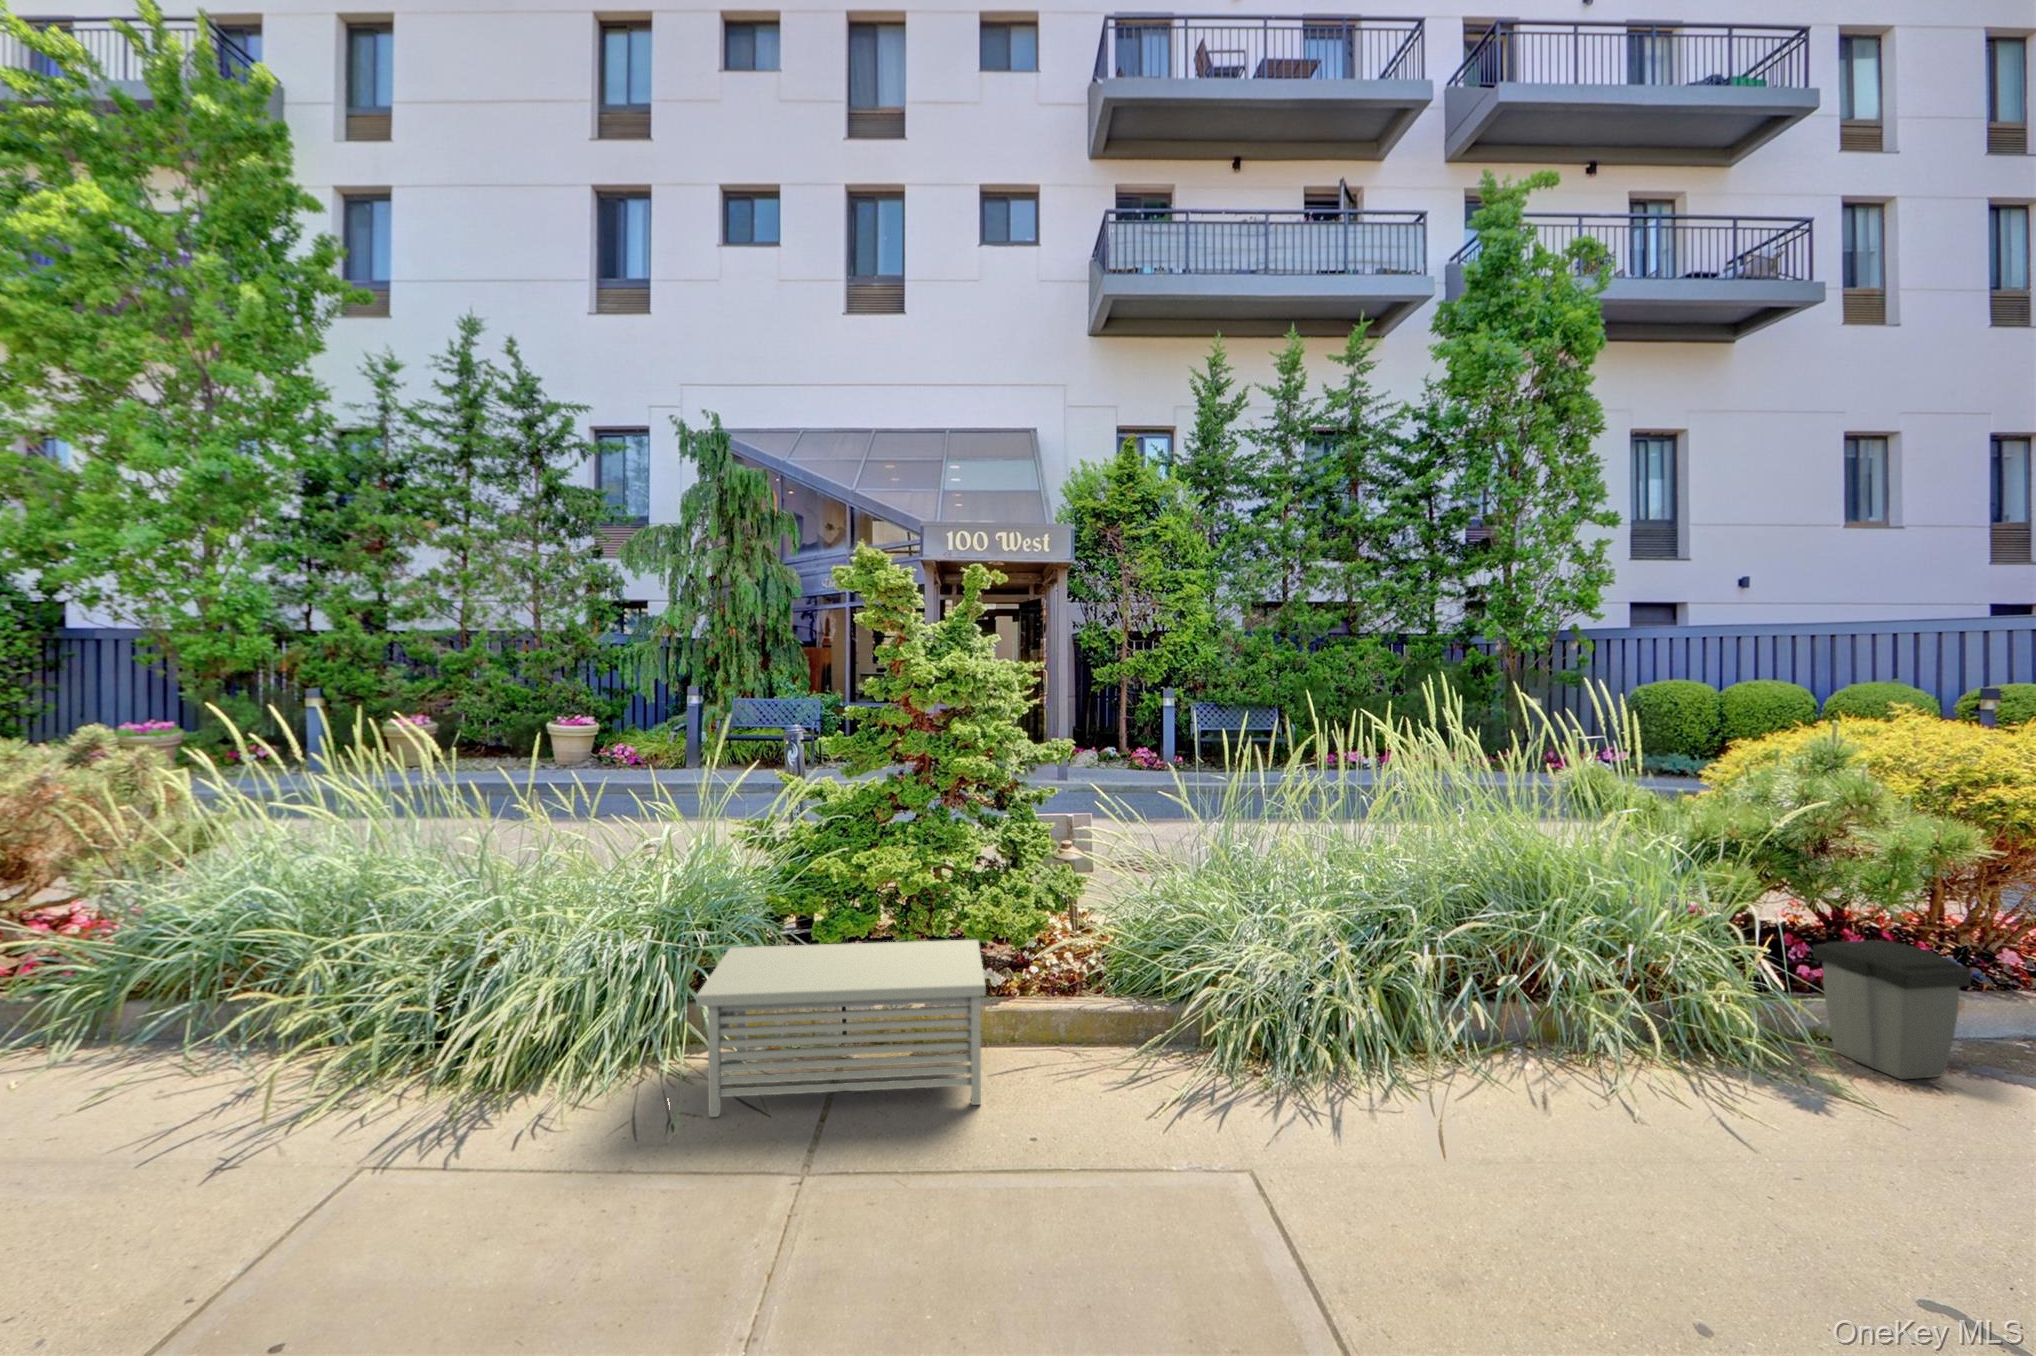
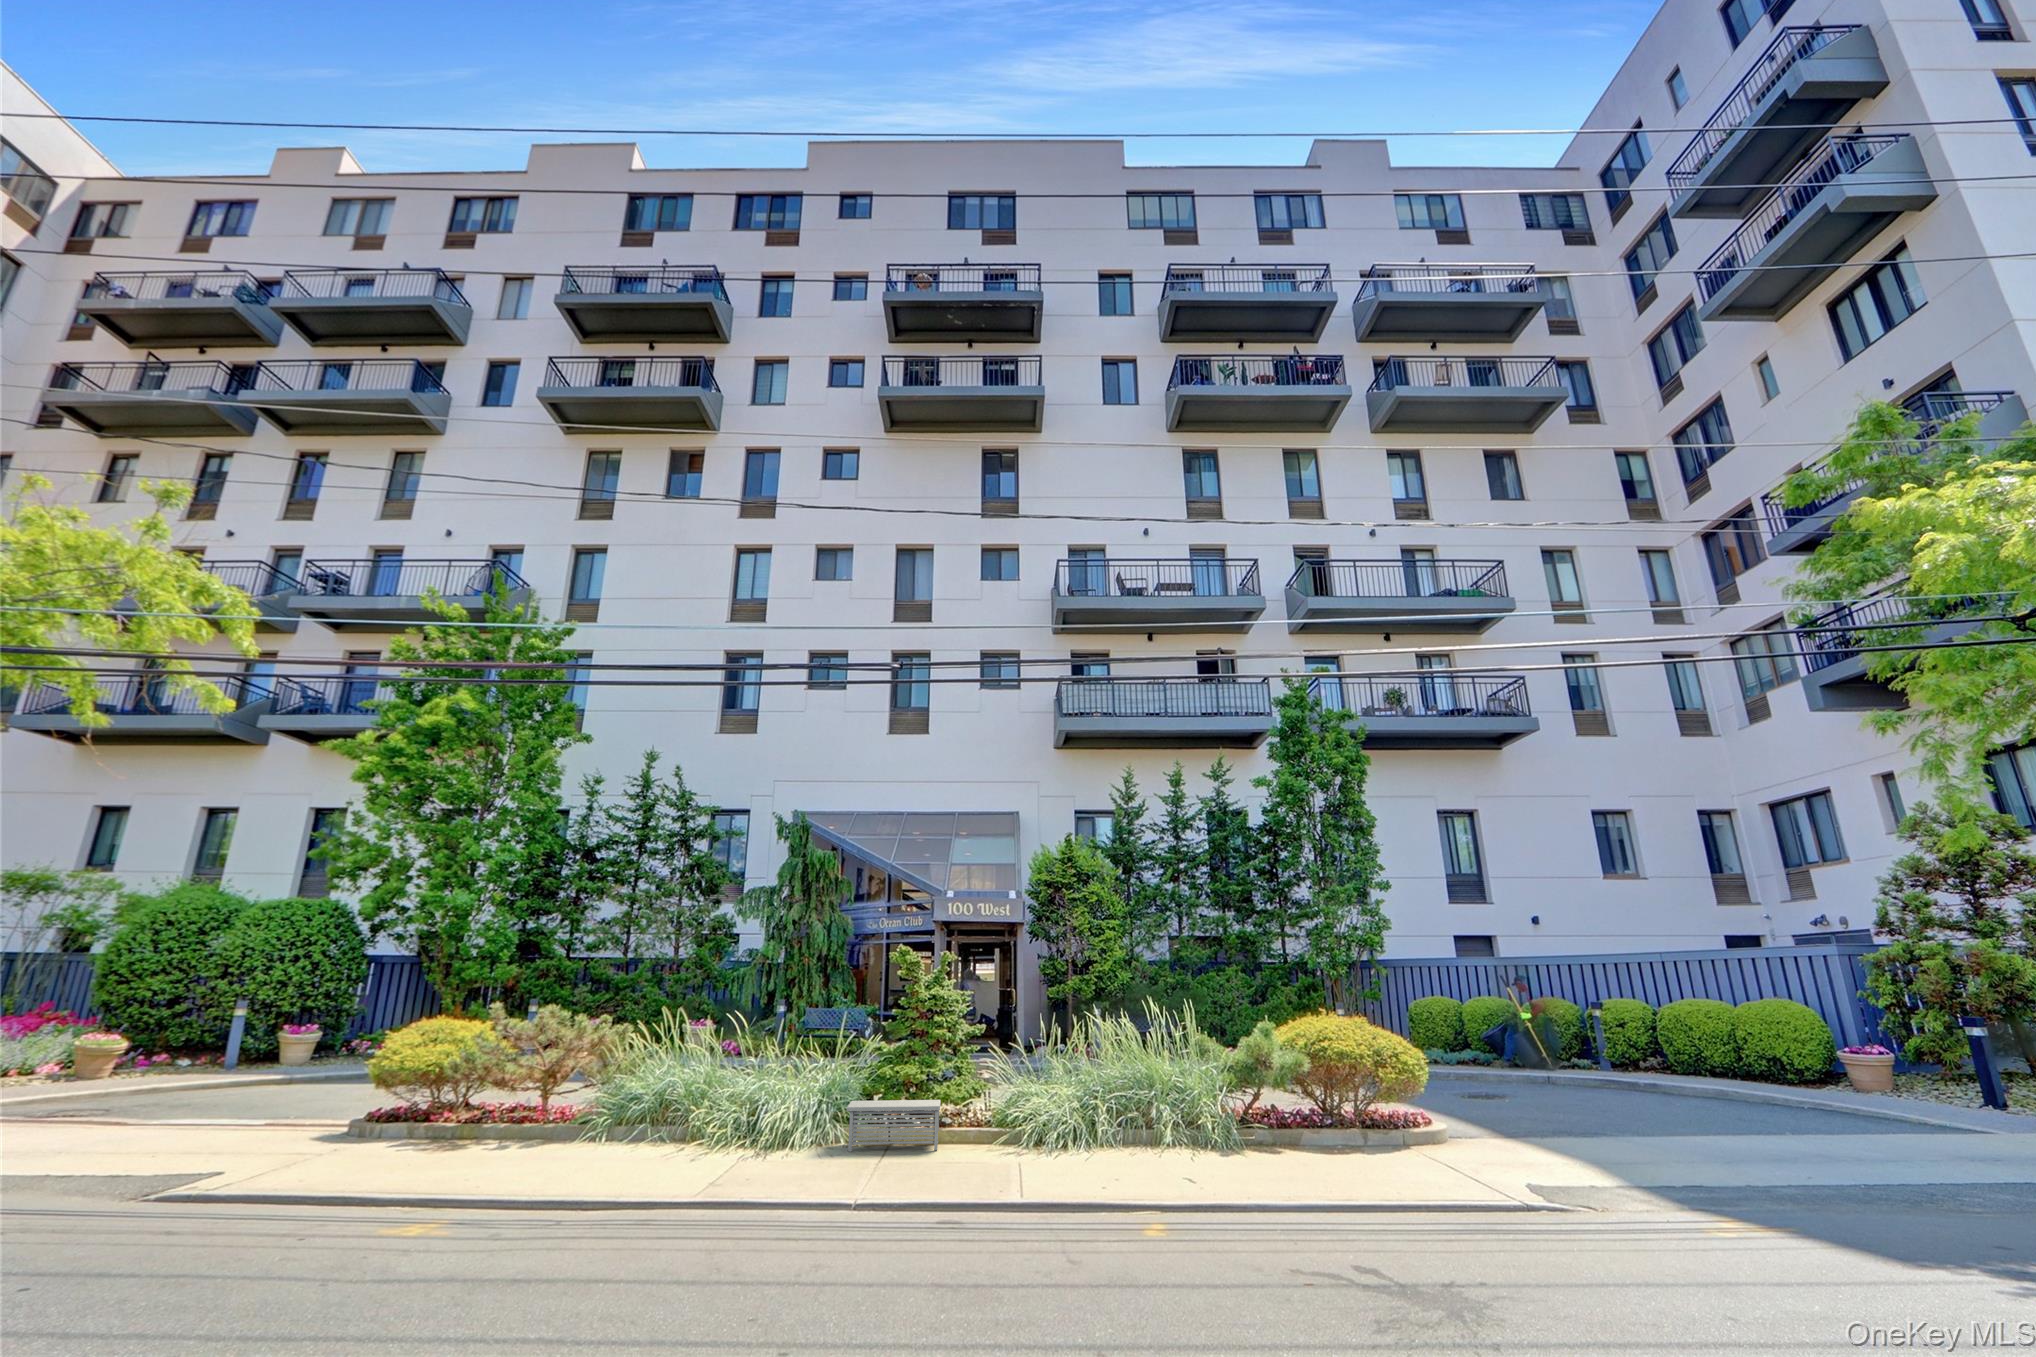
trash can: present [1813,940,1972,1079] -> none [1241,1100,1276,1148]

